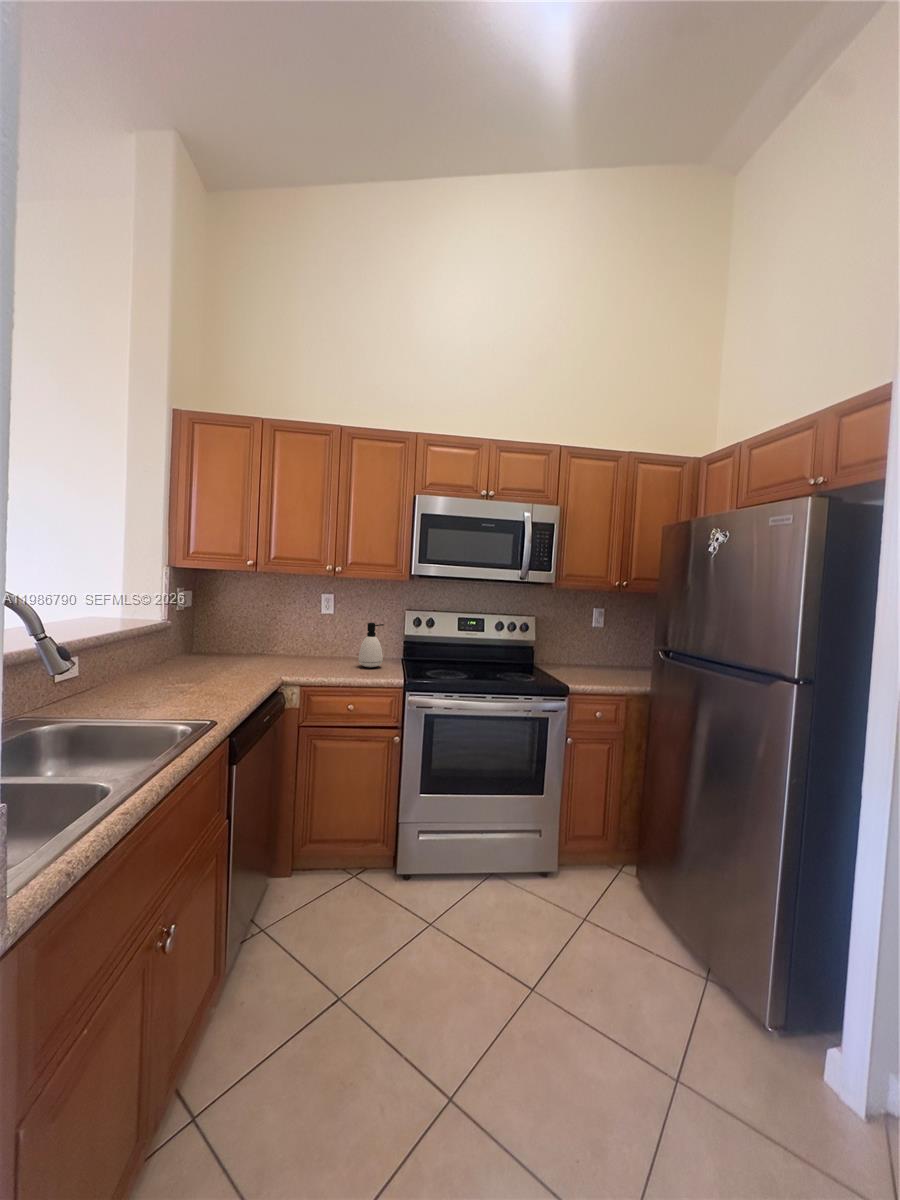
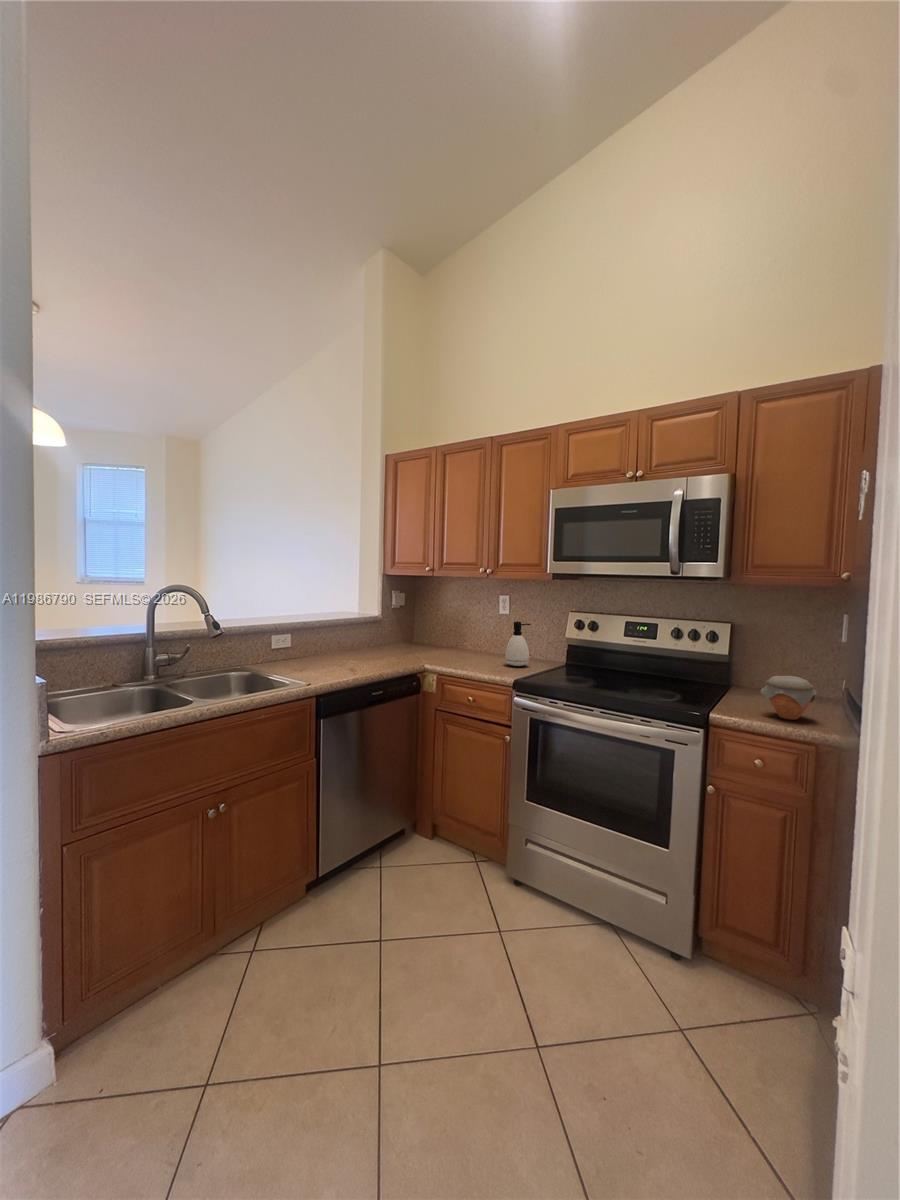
jar: none [586,652,617,682] -> present [761,676,817,720]

